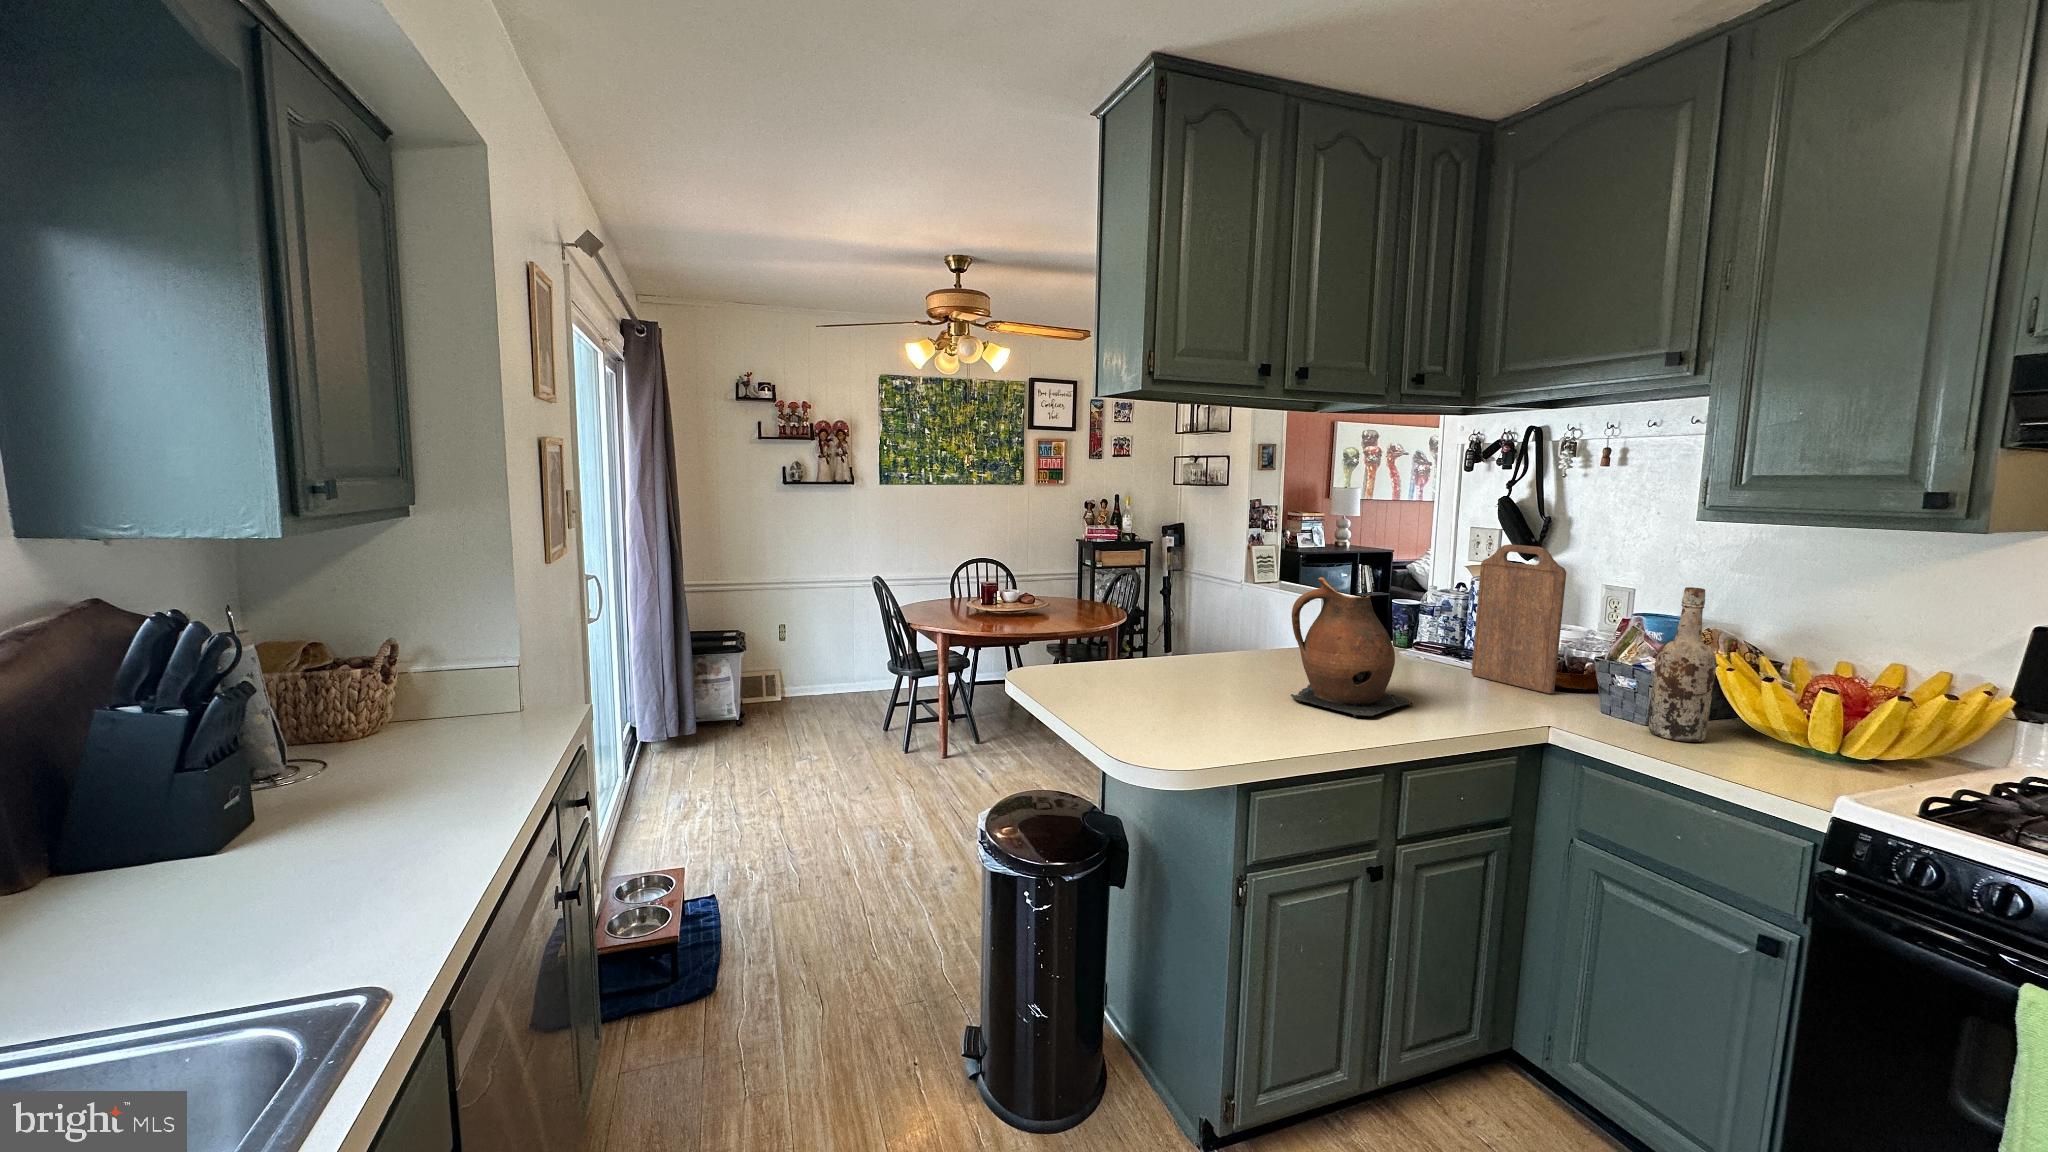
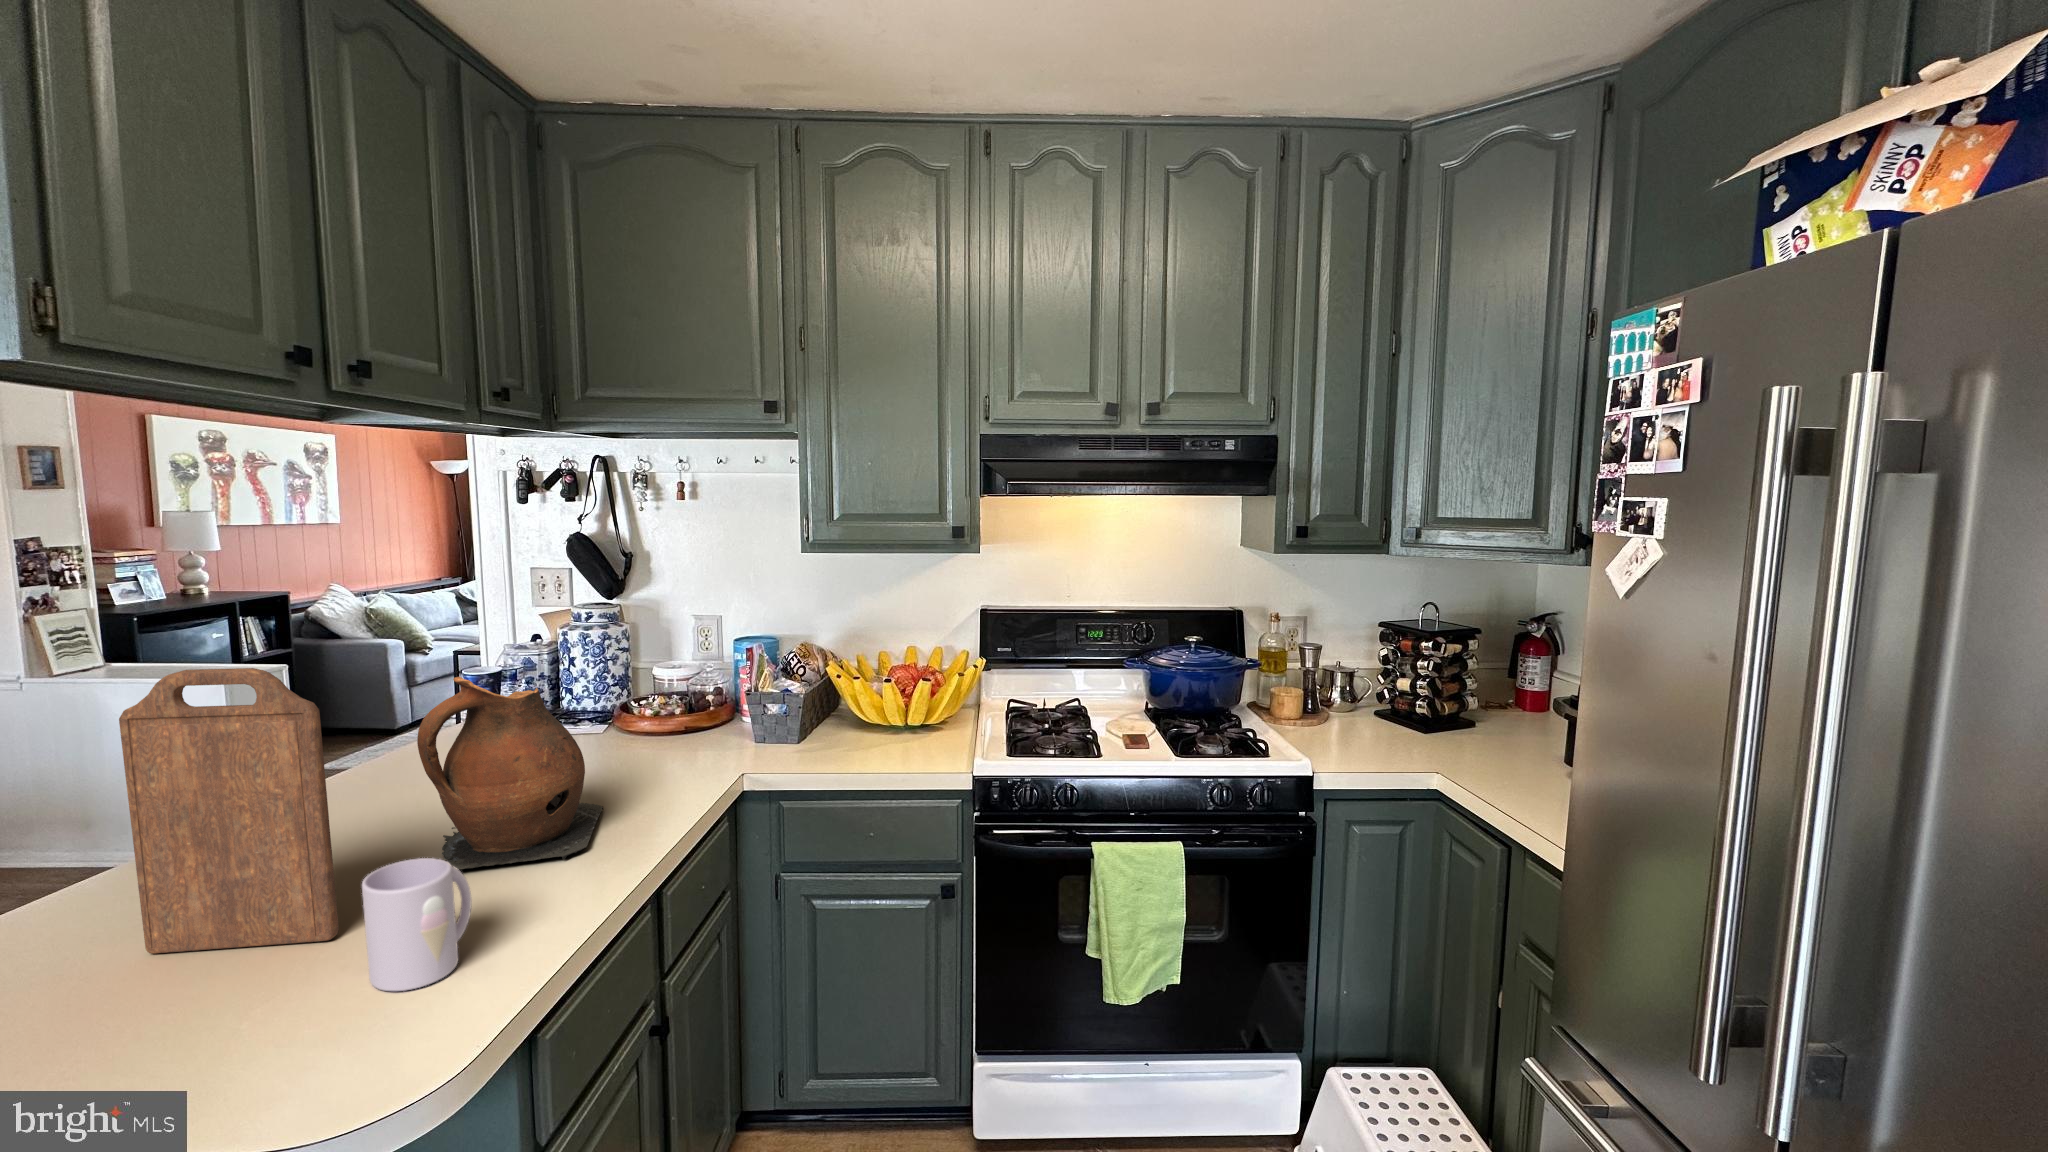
cutting board: present [1471,544,1566,694] -> present [119,668,339,954]
wine bottle: present [1649,587,1716,742] -> none [810,612,853,753]
mug: none [1215,664,1270,734] -> present [362,858,472,991]

